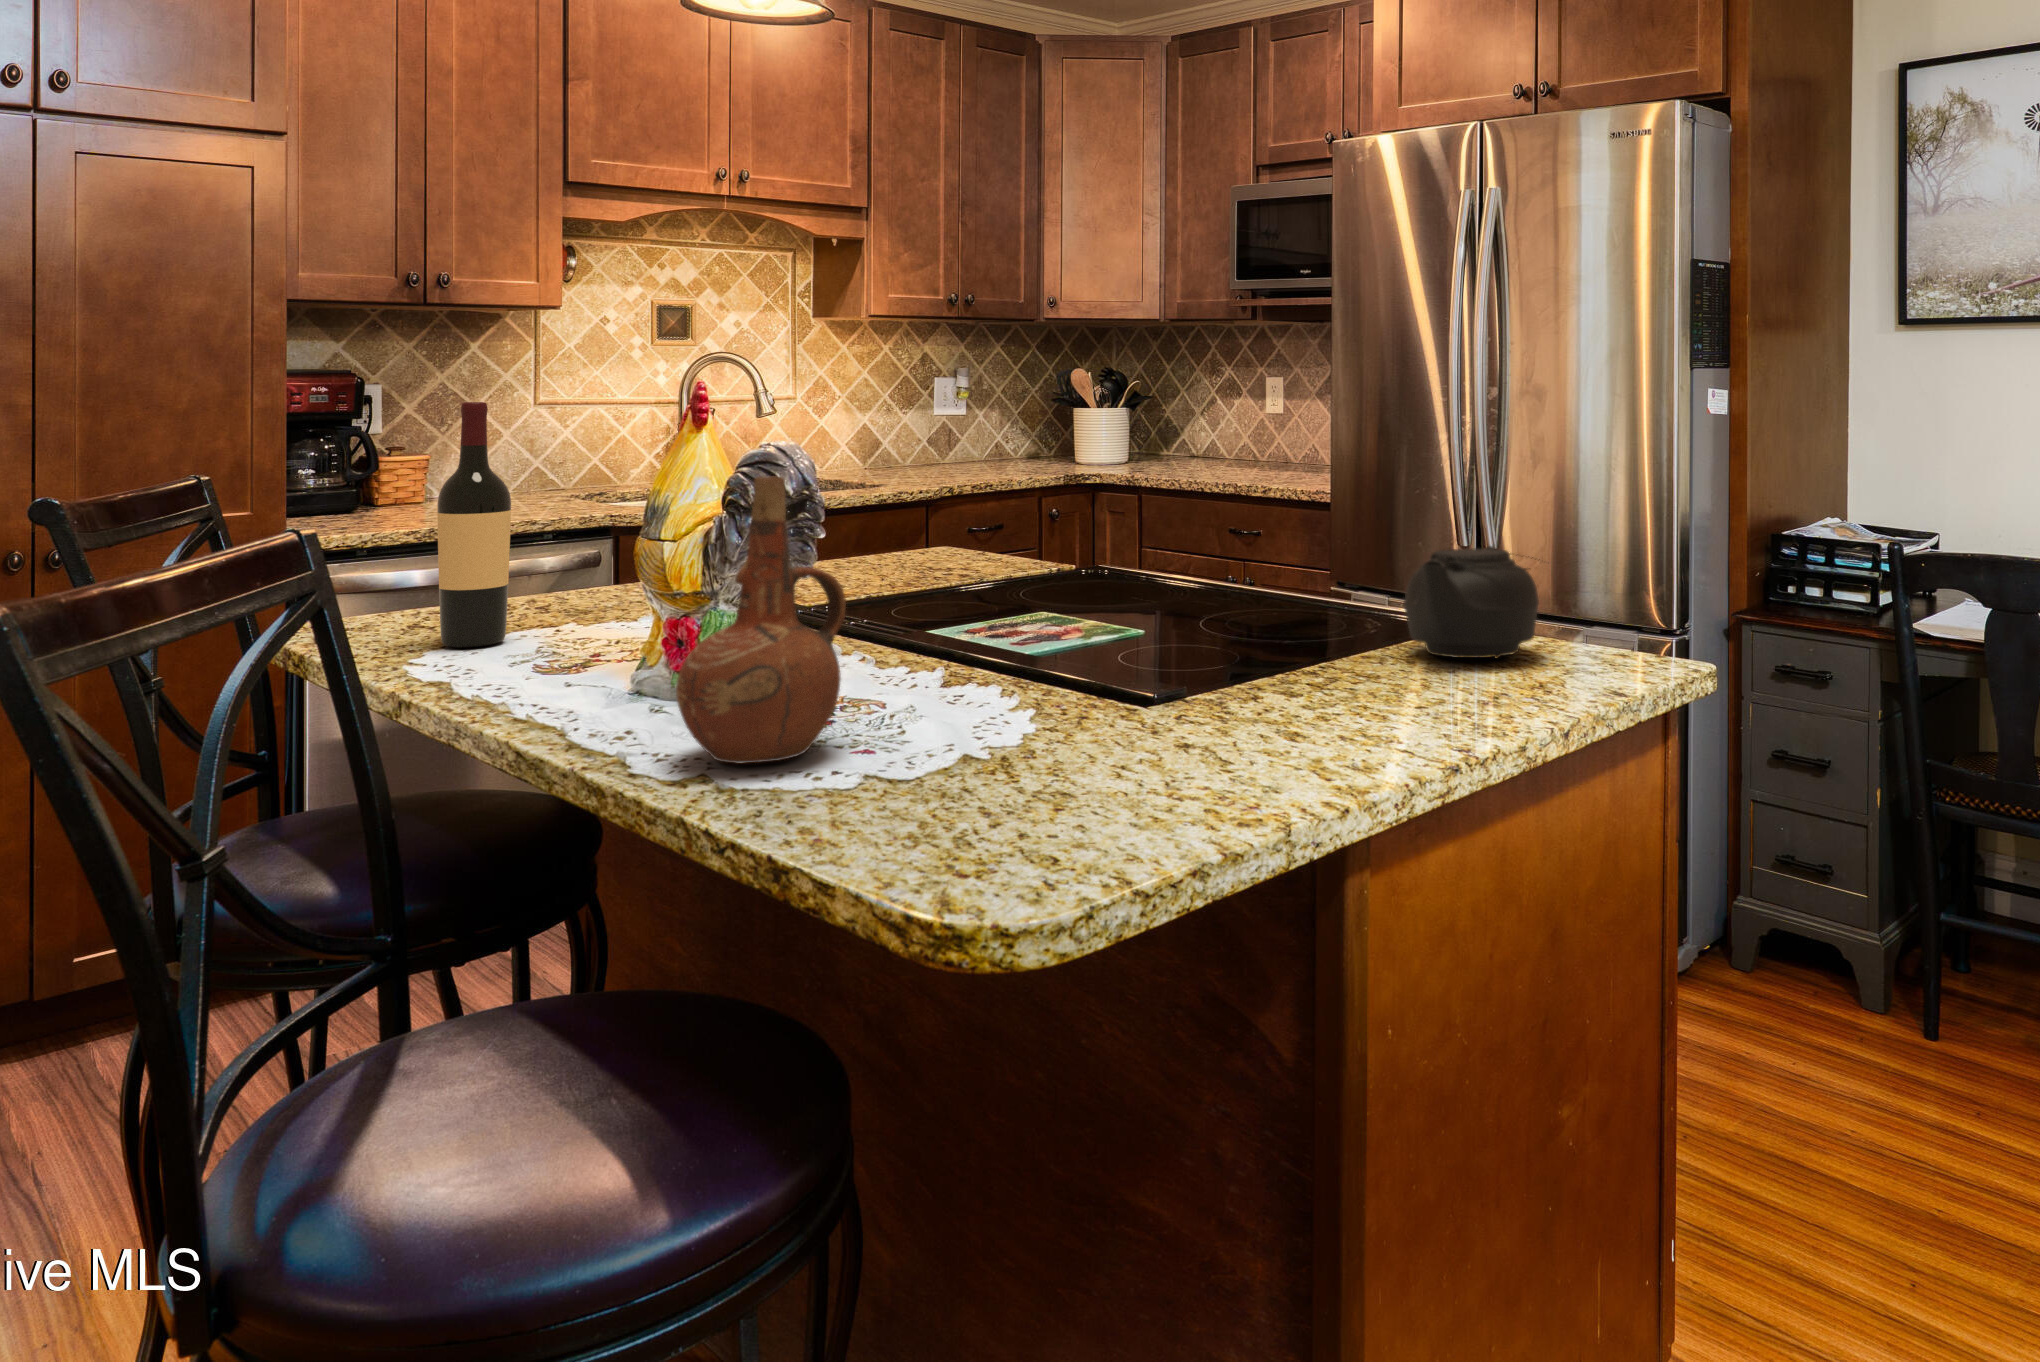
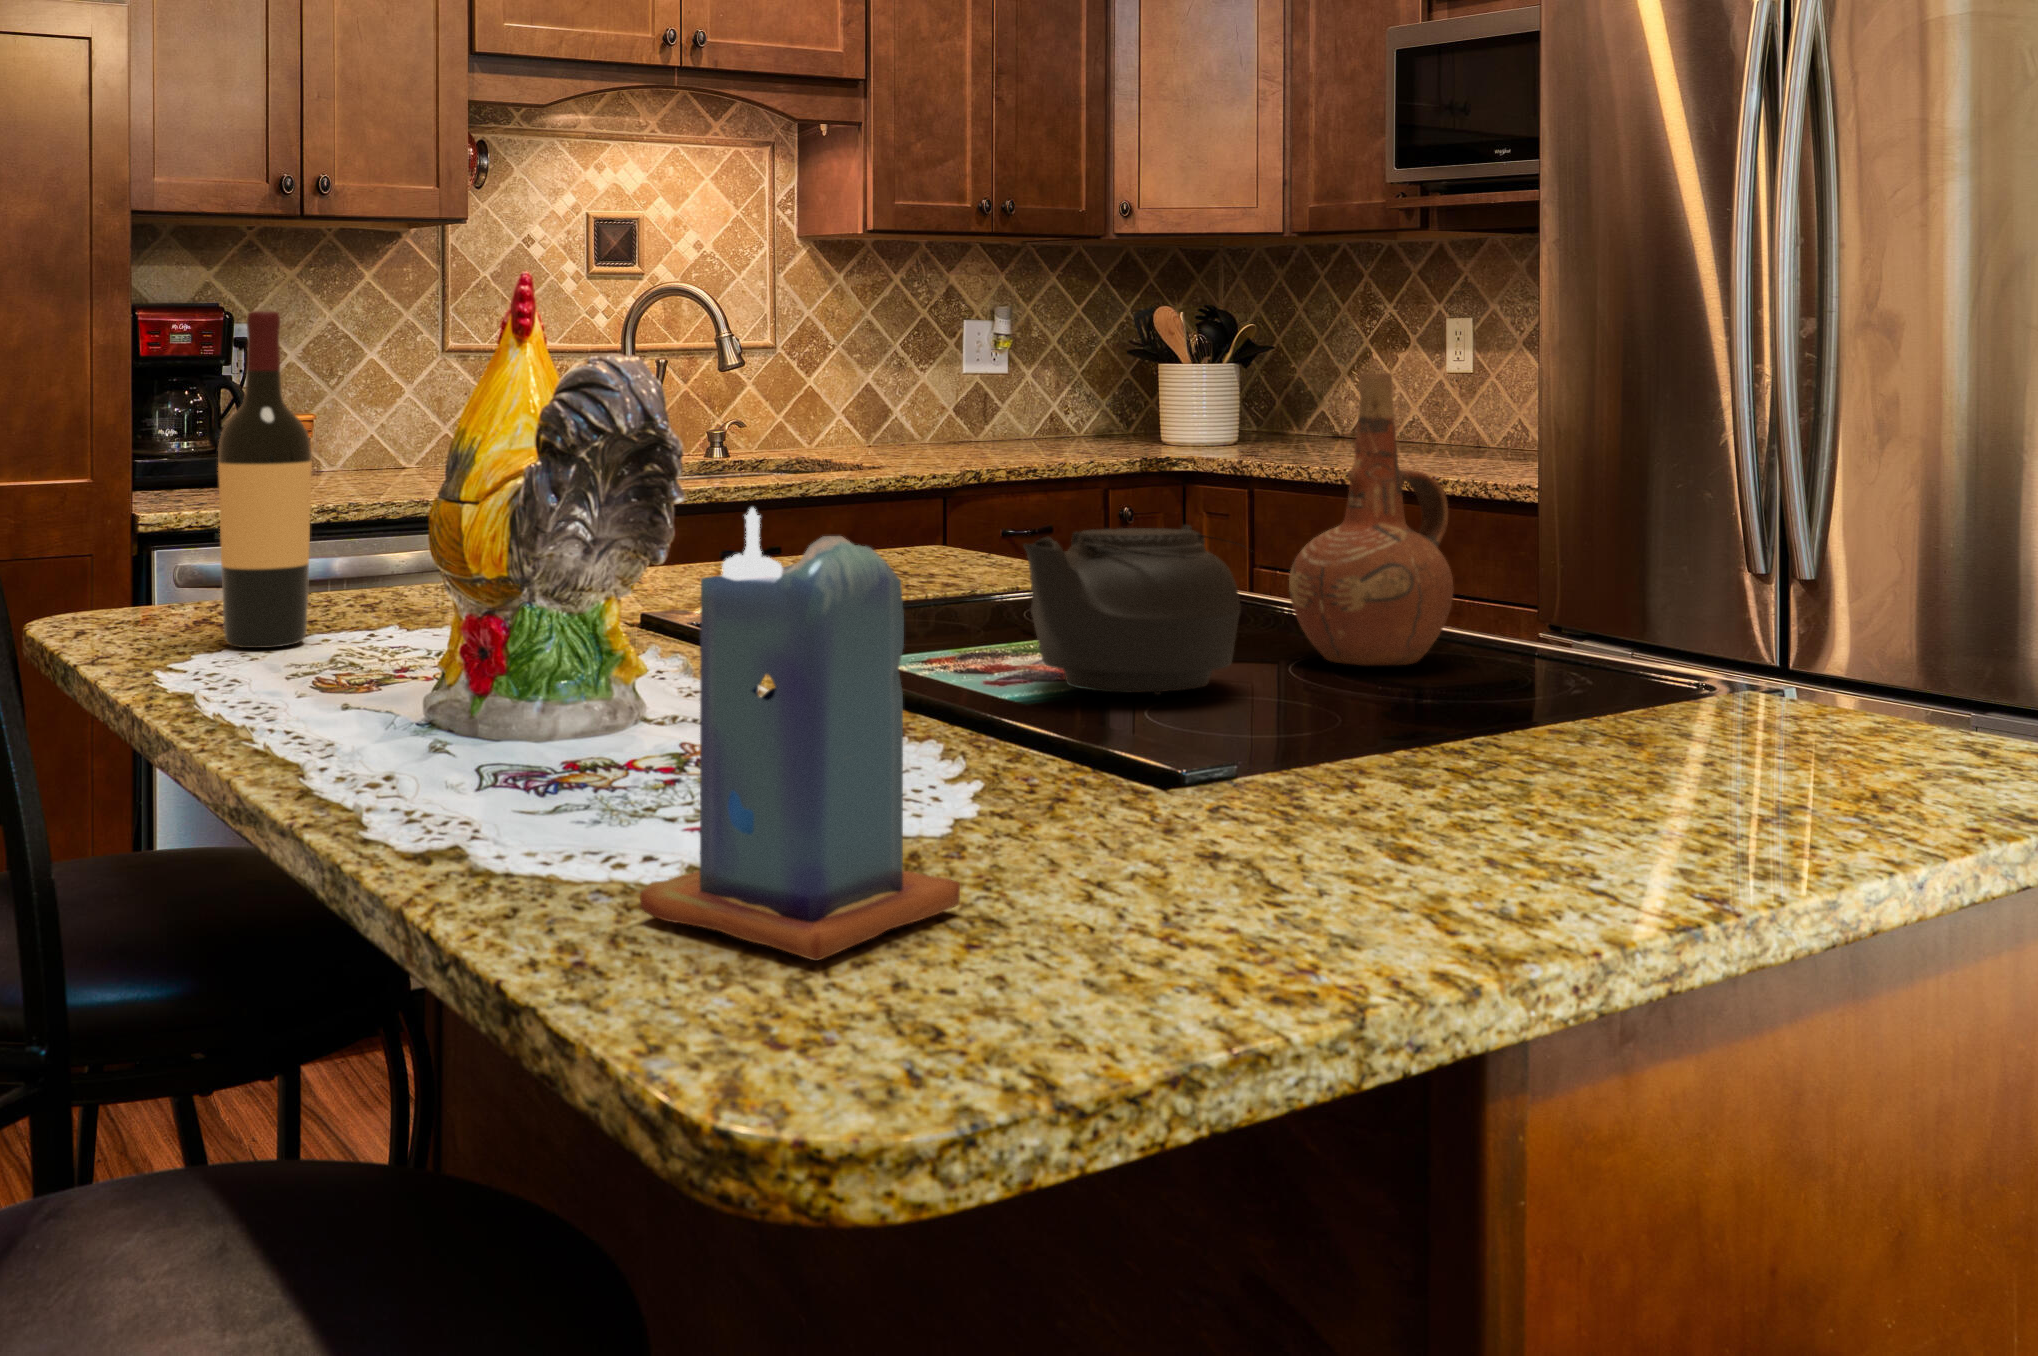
ceramic pitcher: present [676,476,846,764] -> present [1289,373,1453,666]
teapot: present [1403,546,1540,658] -> present [1023,525,1246,695]
candle: none [847,554,1045,826] -> present [640,508,960,961]

